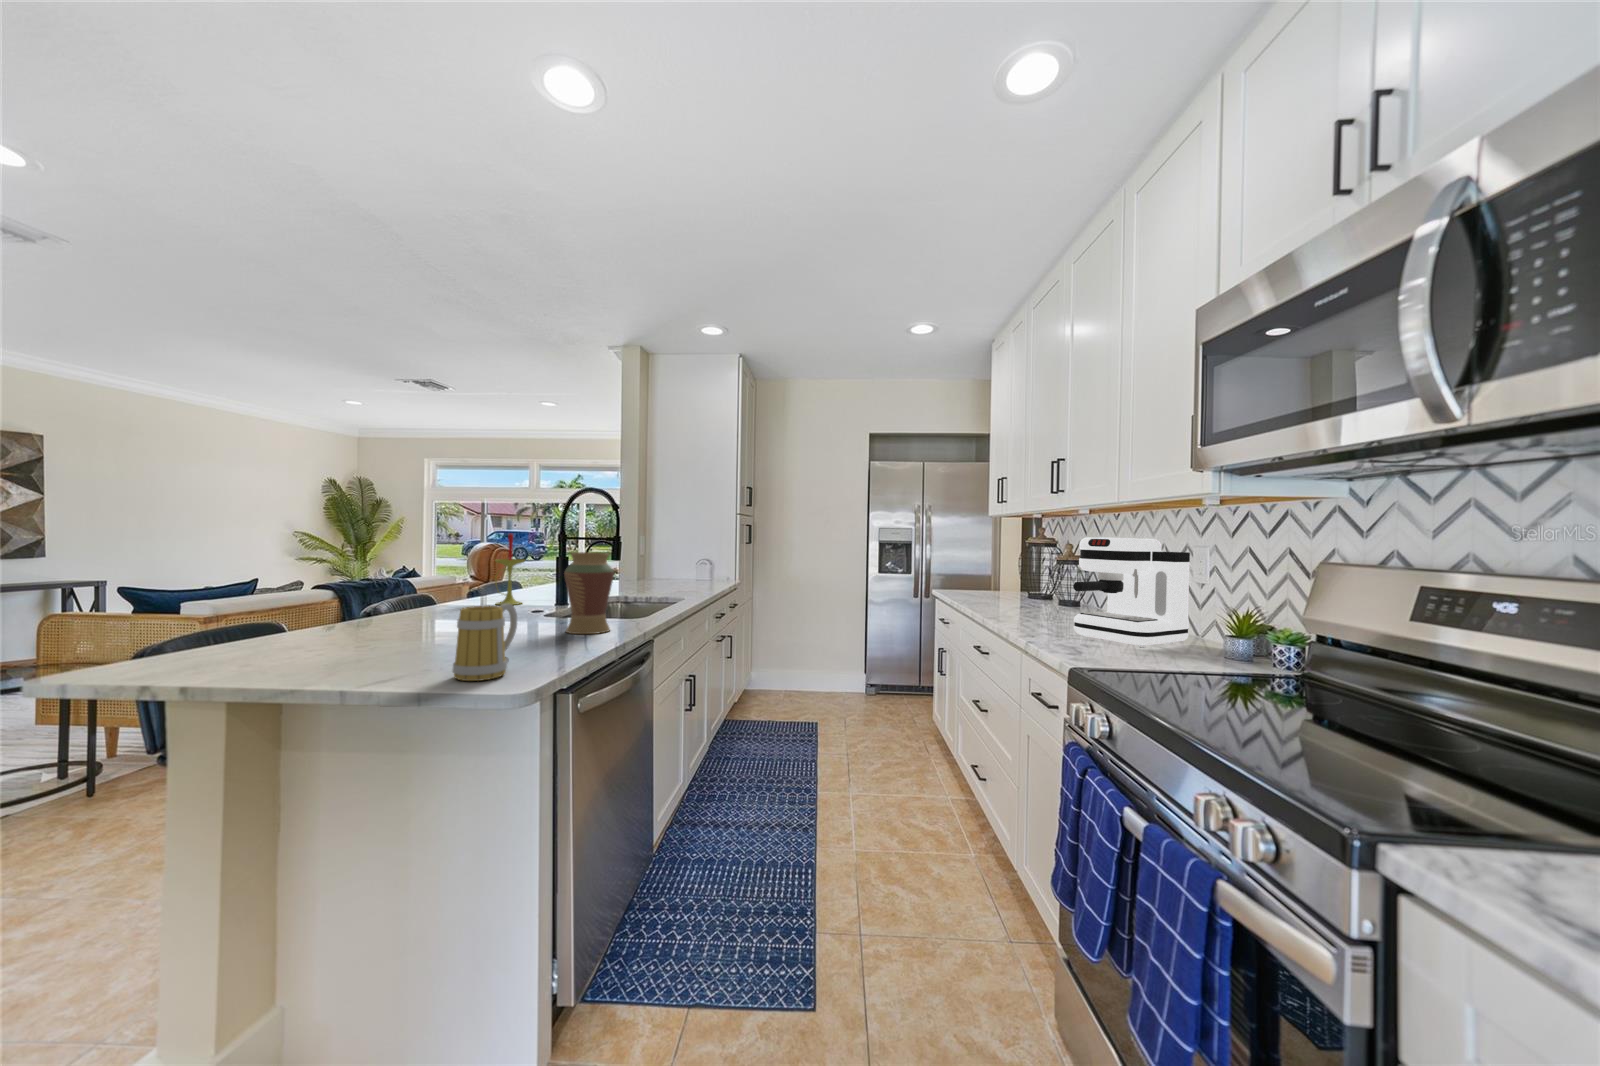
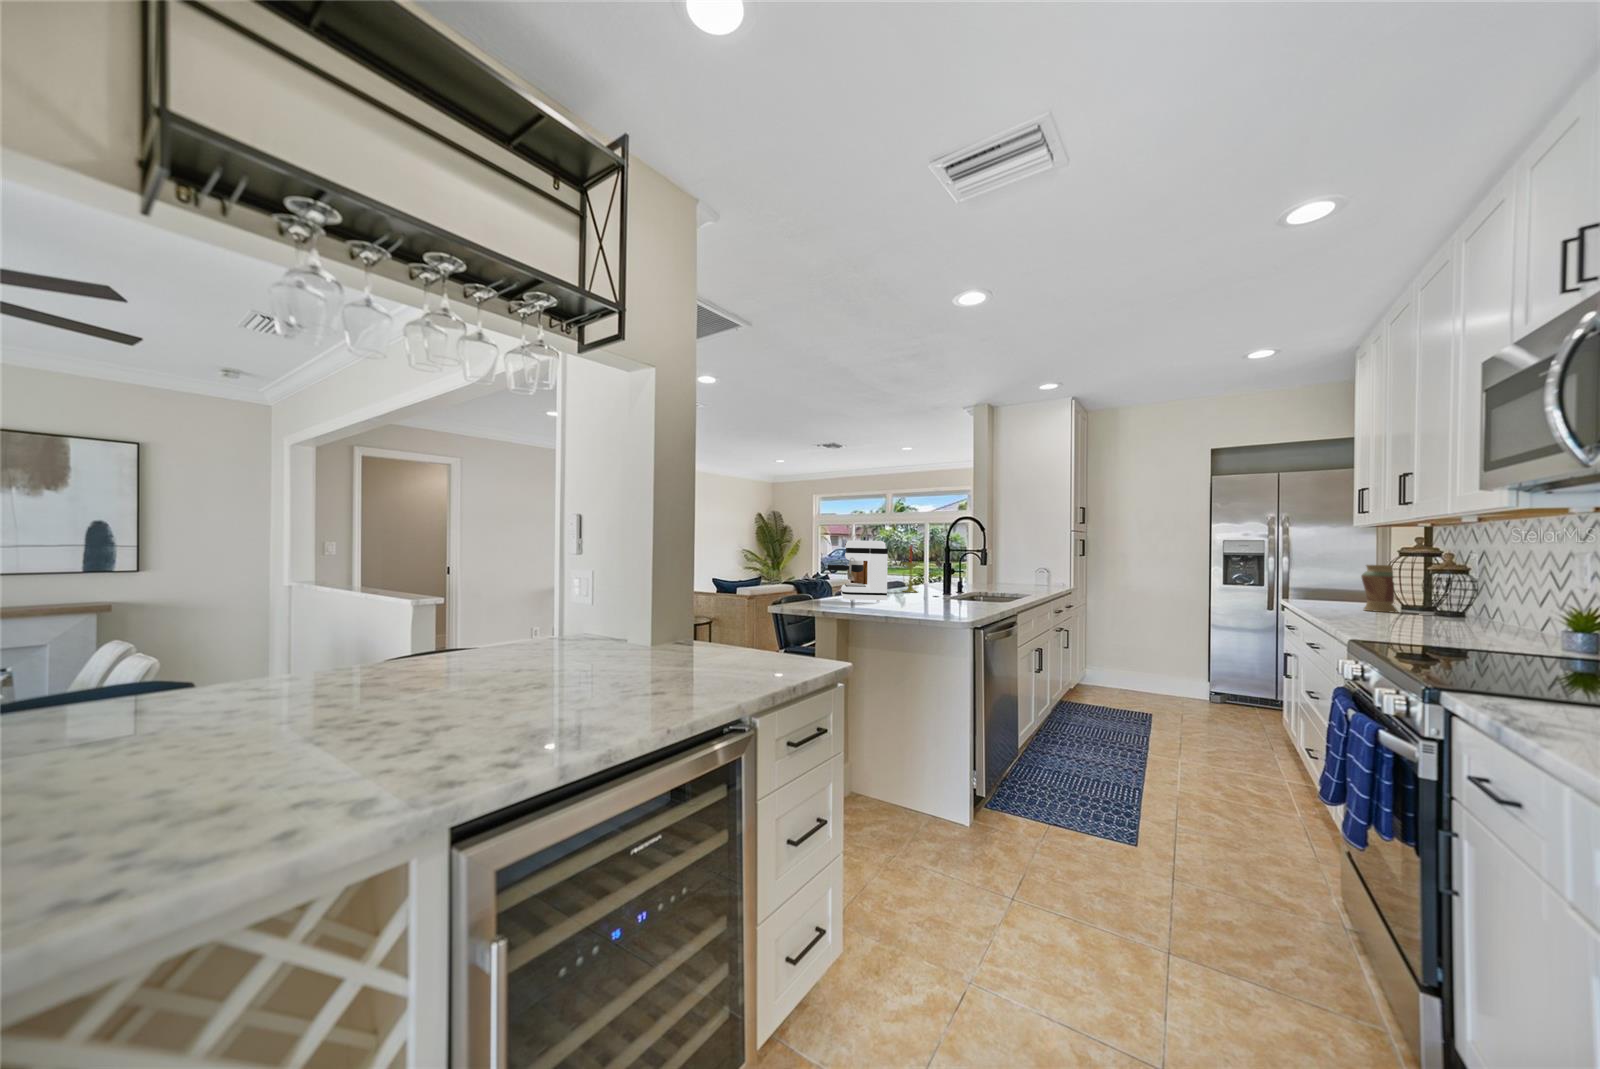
coffee maker: present [1073,537,1190,648] -> present [828,540,888,602]
vase: present [564,552,614,634] -> present [1361,565,1397,613]
mug: present [453,604,517,681] -> none [918,580,946,617]

